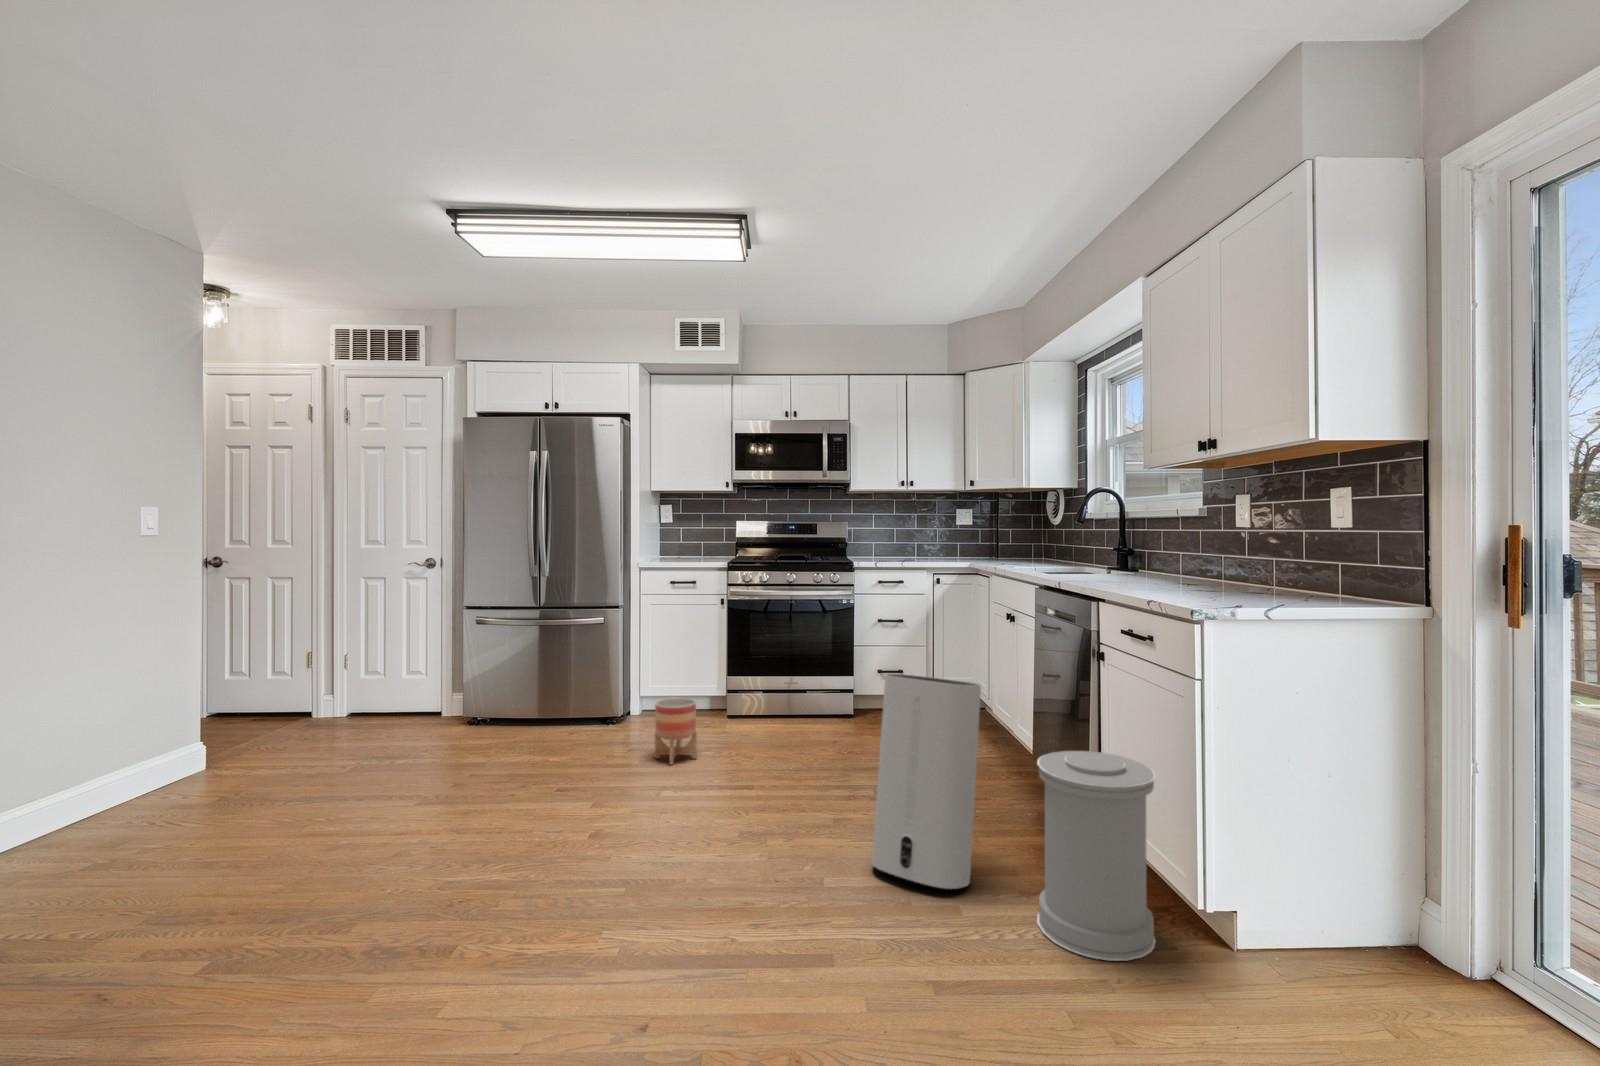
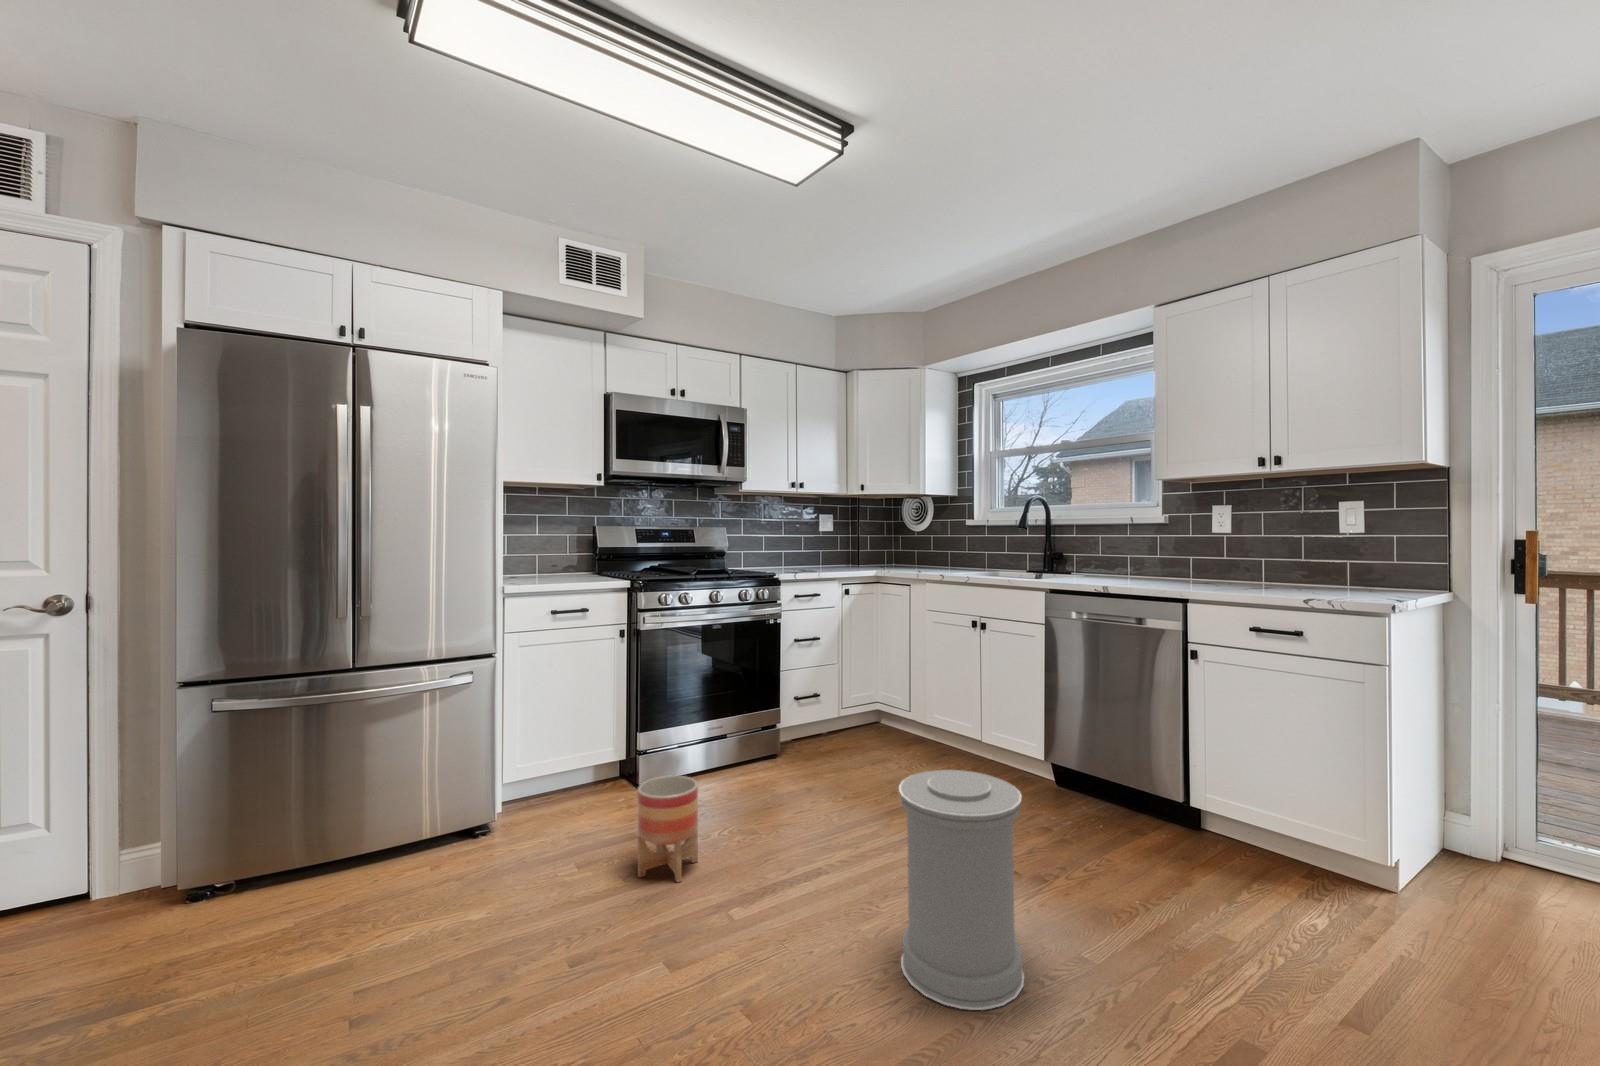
air purifier: present [872,674,981,889] -> none [1125,704,1283,965]
trash can: present [1037,751,1155,961] -> present [899,770,1024,1010]

